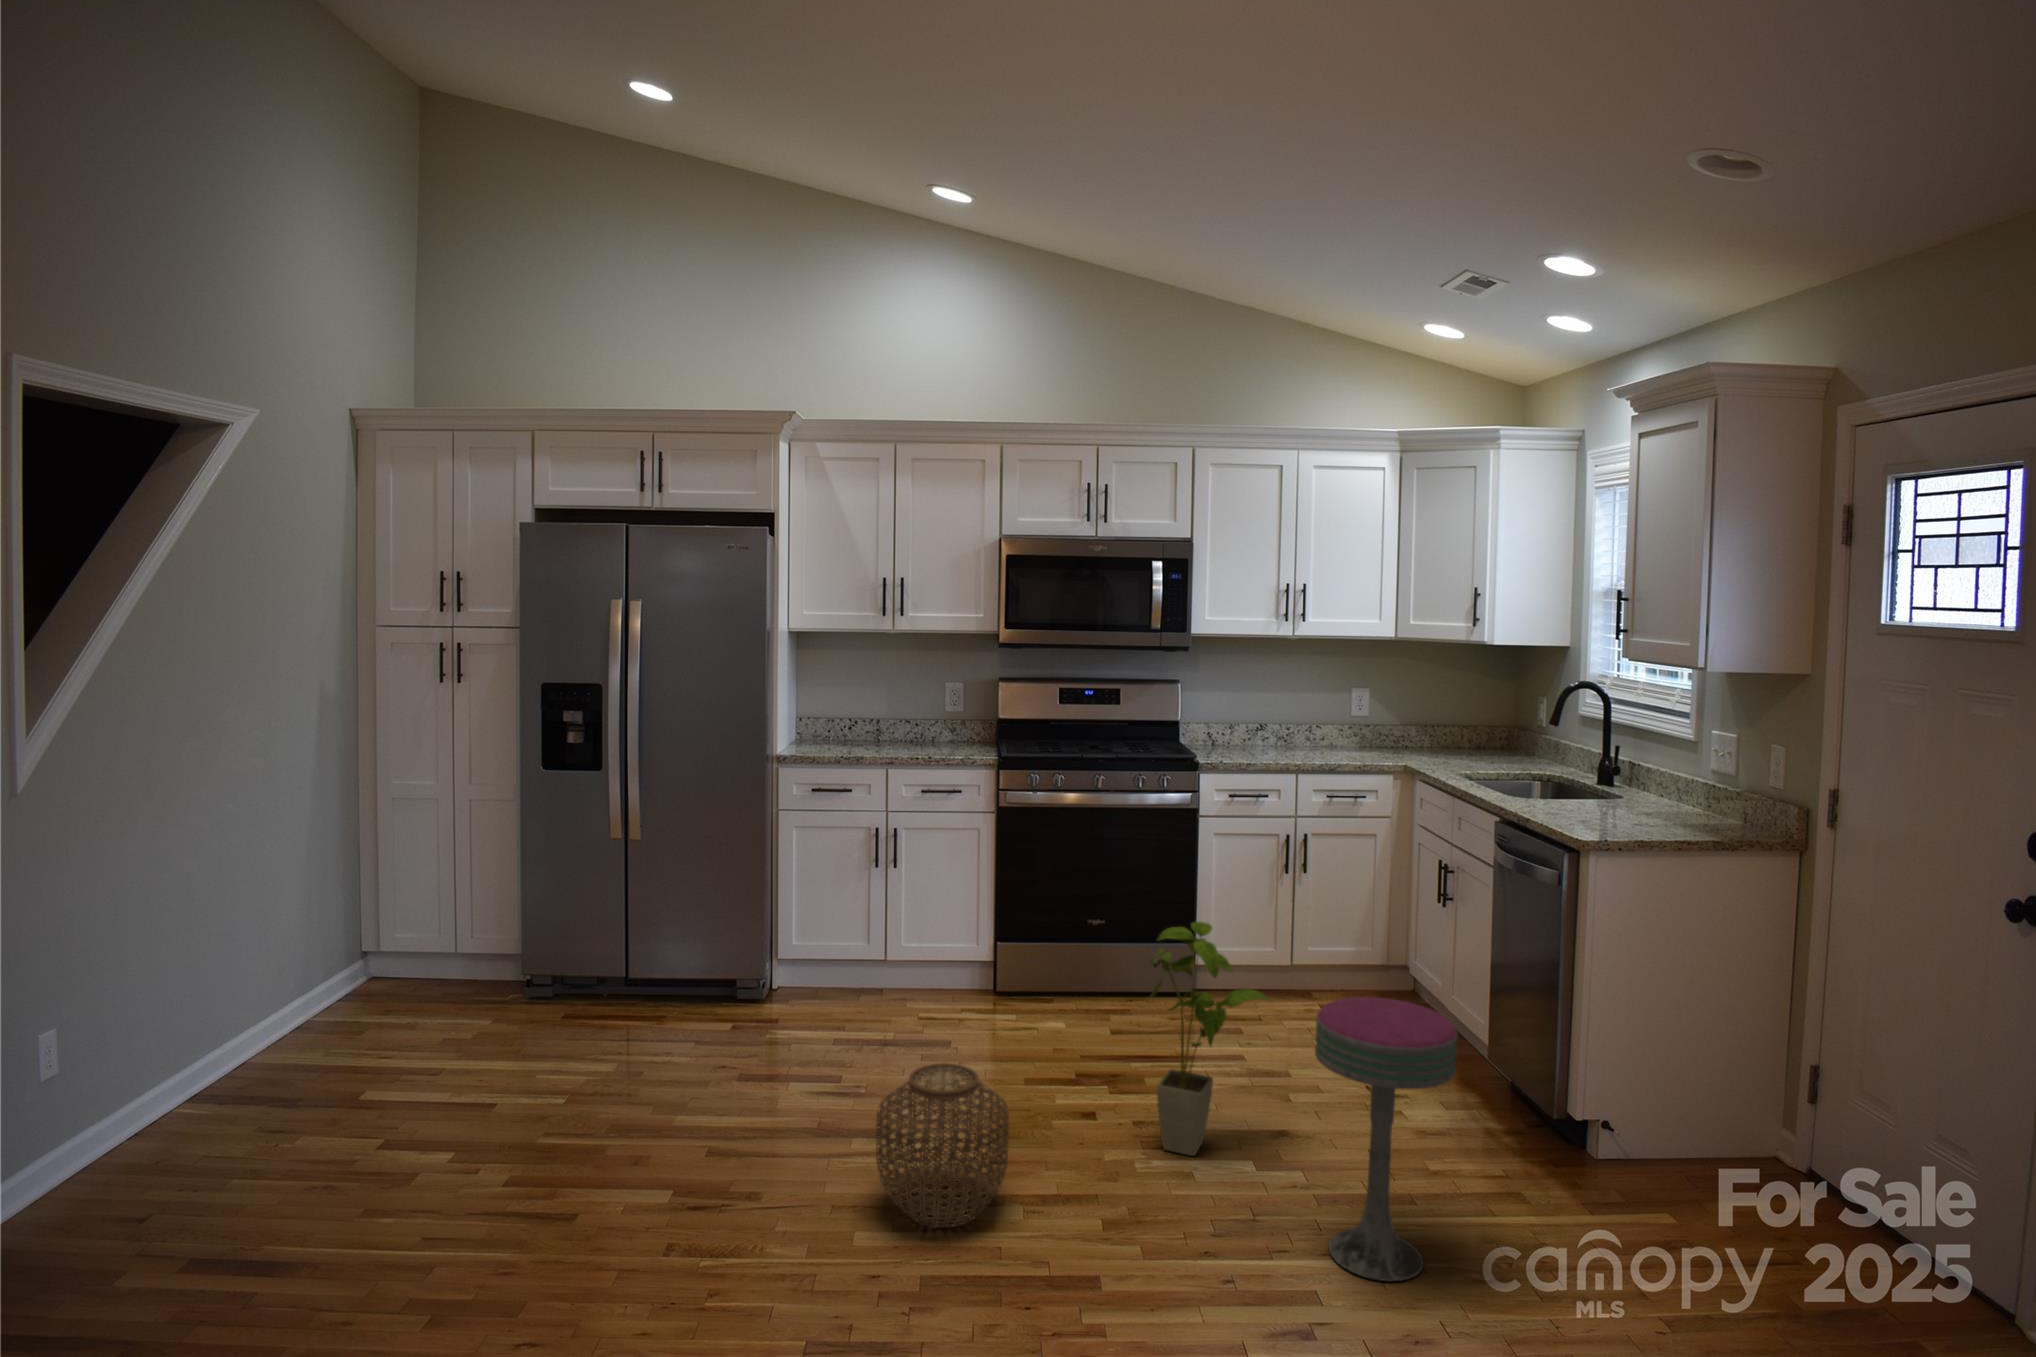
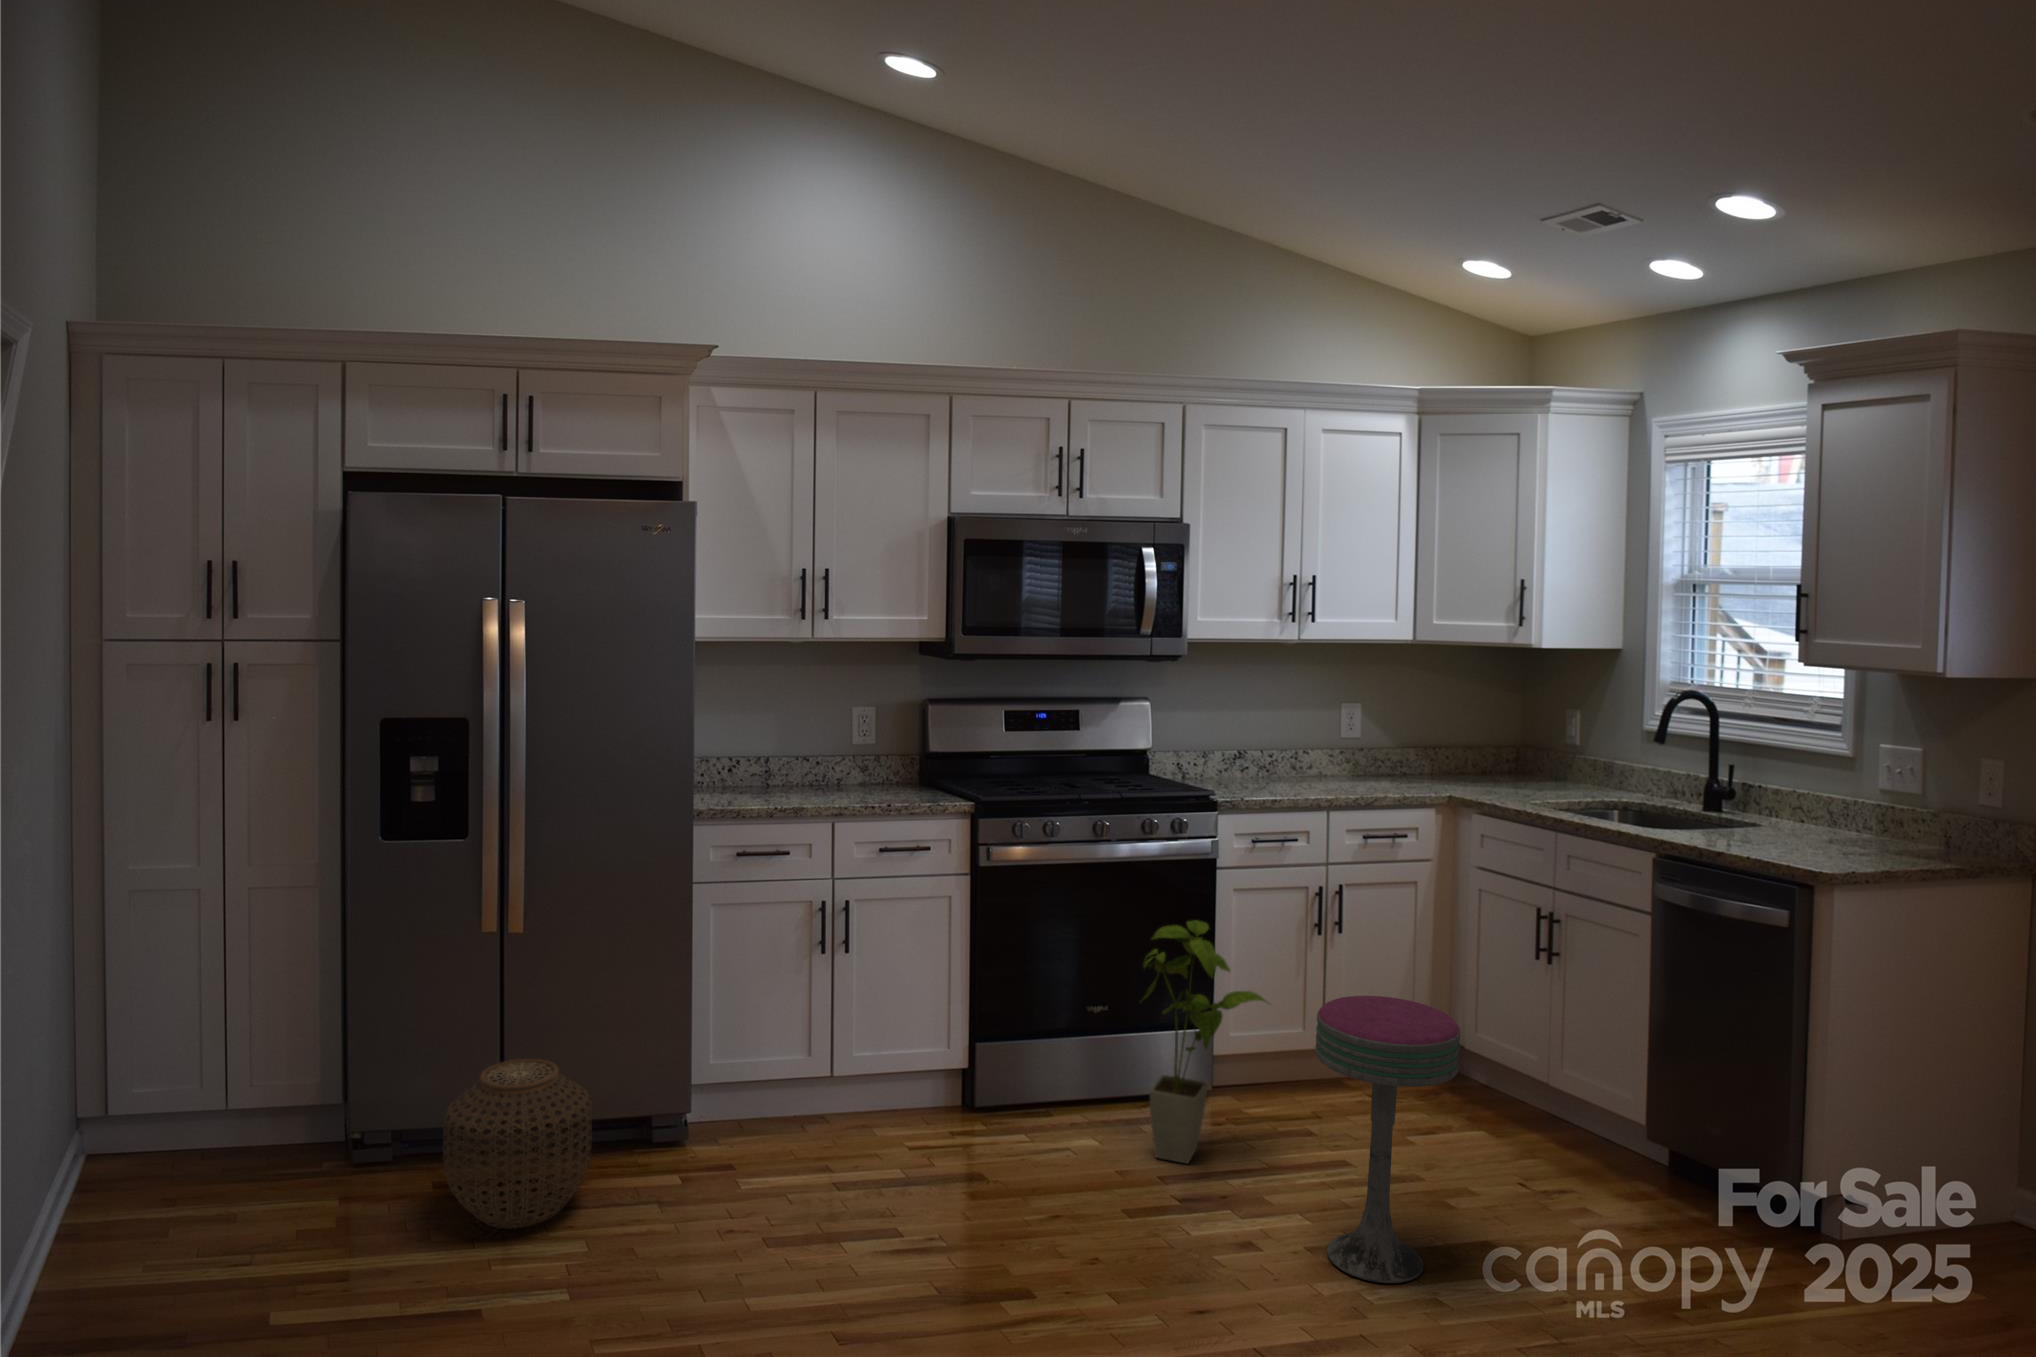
woven basket: present [876,1063,1009,1228] -> present [443,1059,592,1229]

